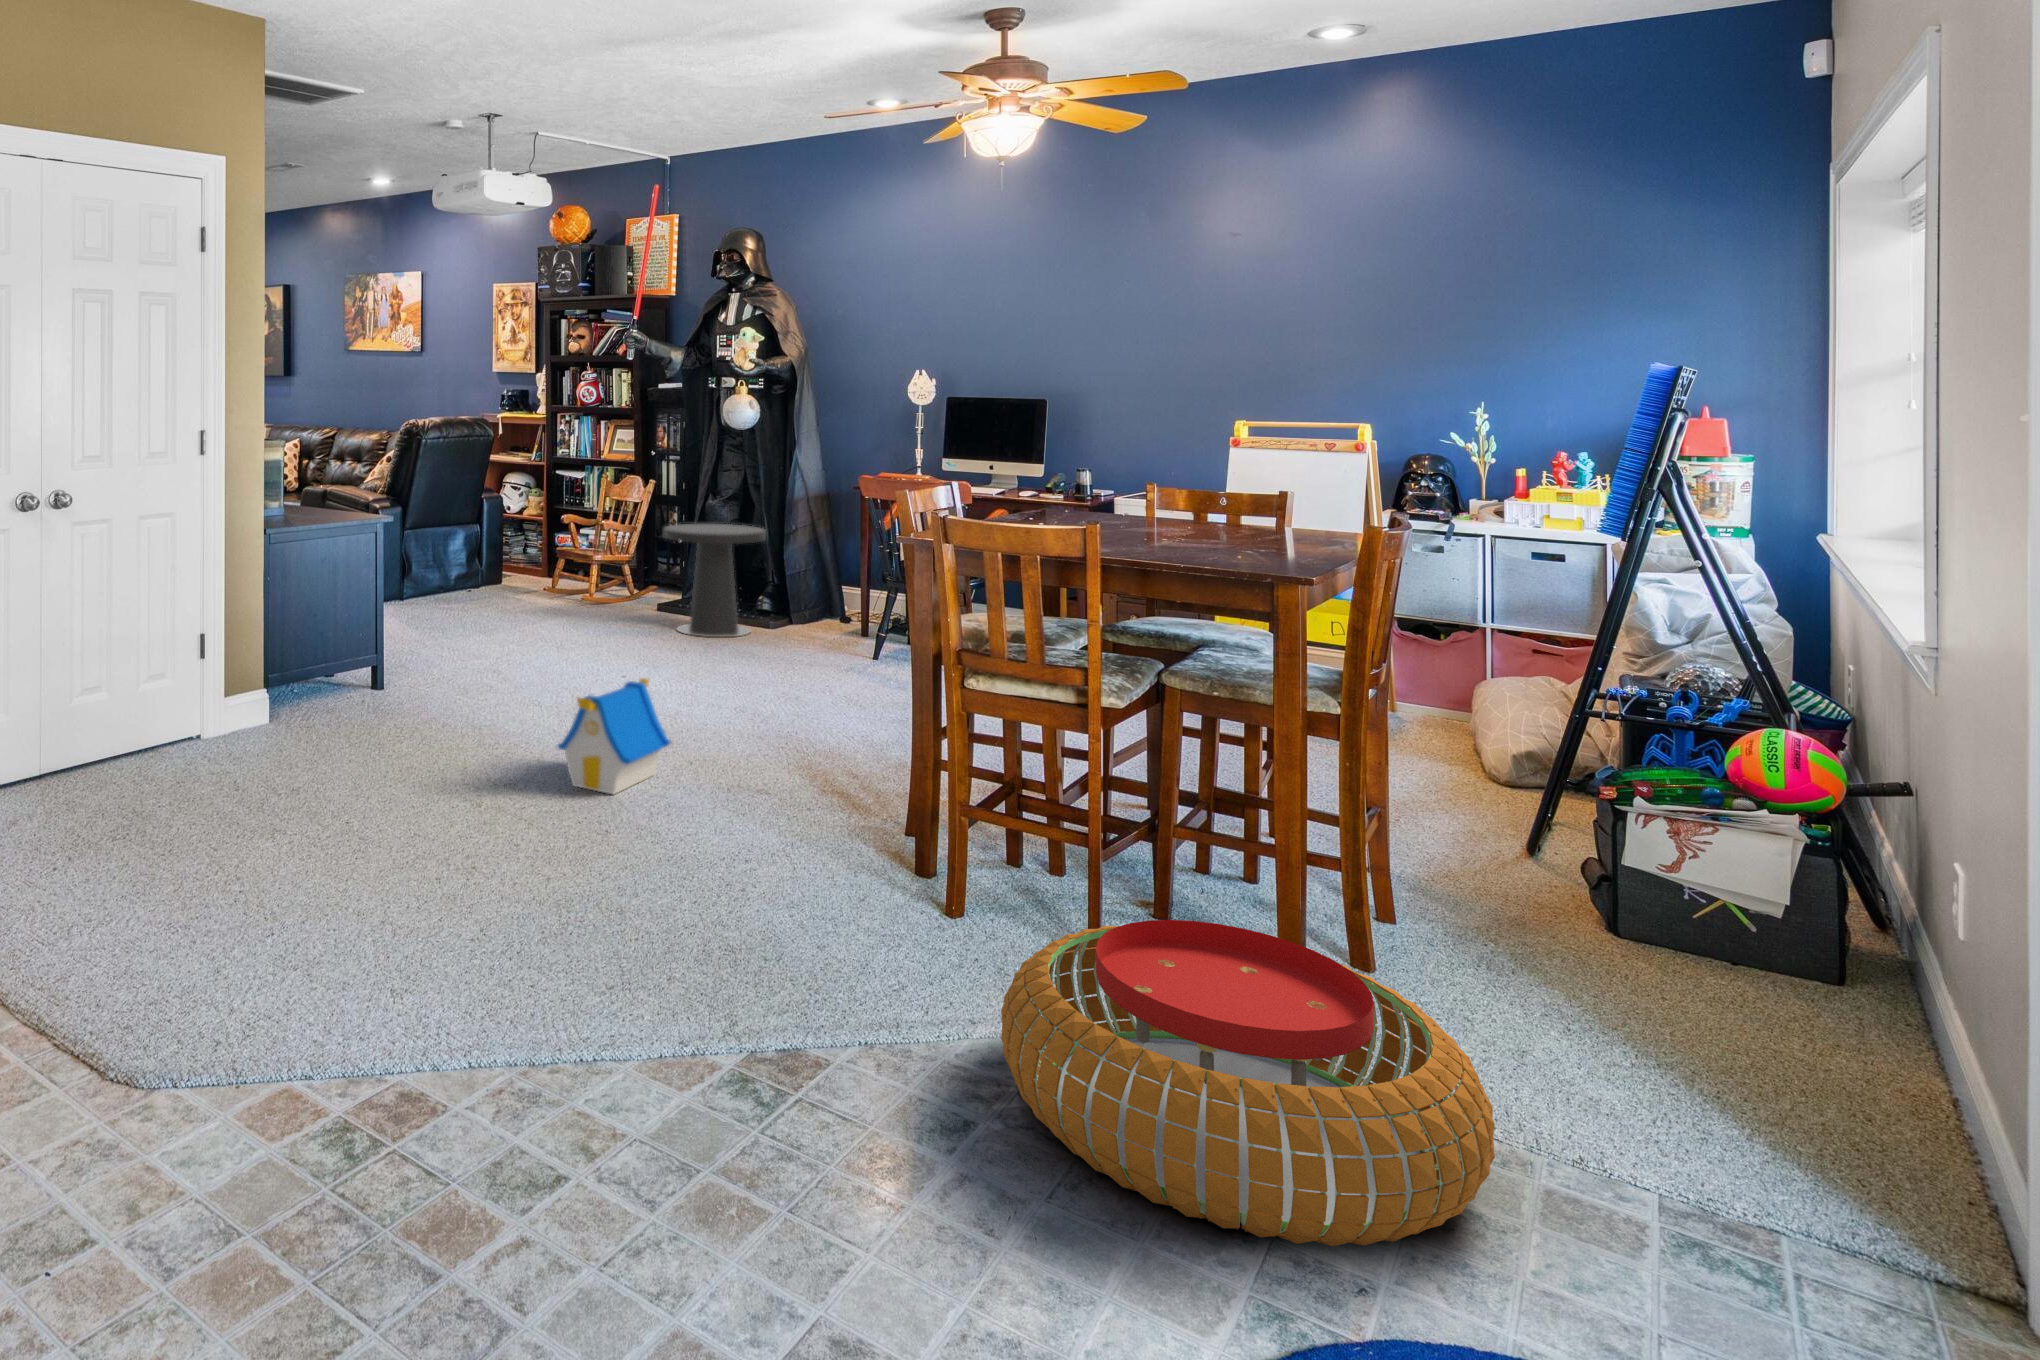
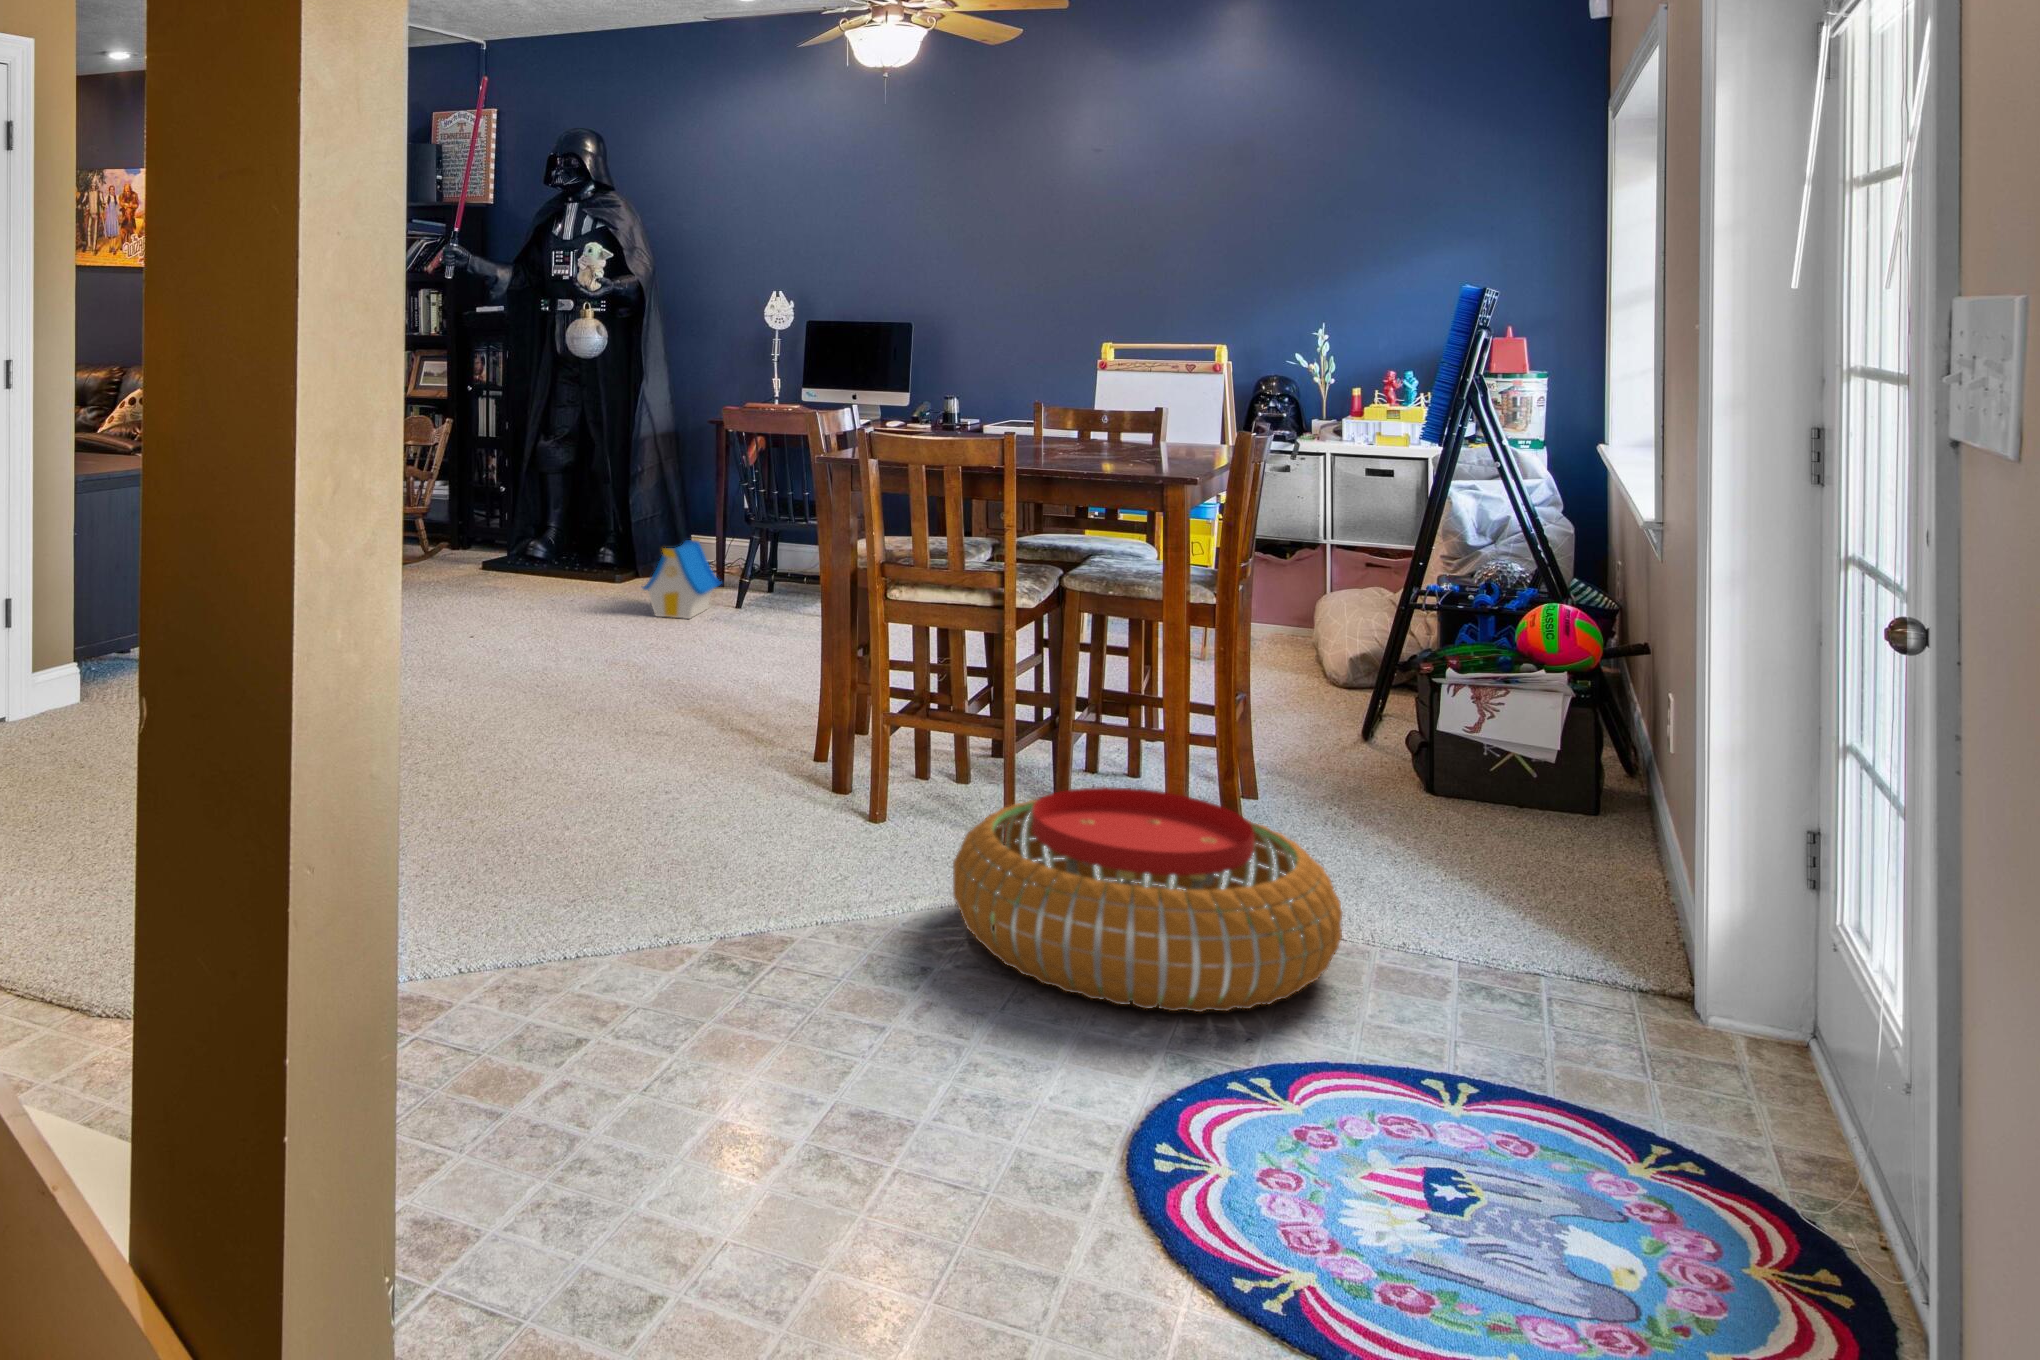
side table: present [664,524,766,637] -> none [496,465,609,589]
toy house: present [558,678,671,794] -> present [643,538,721,619]

